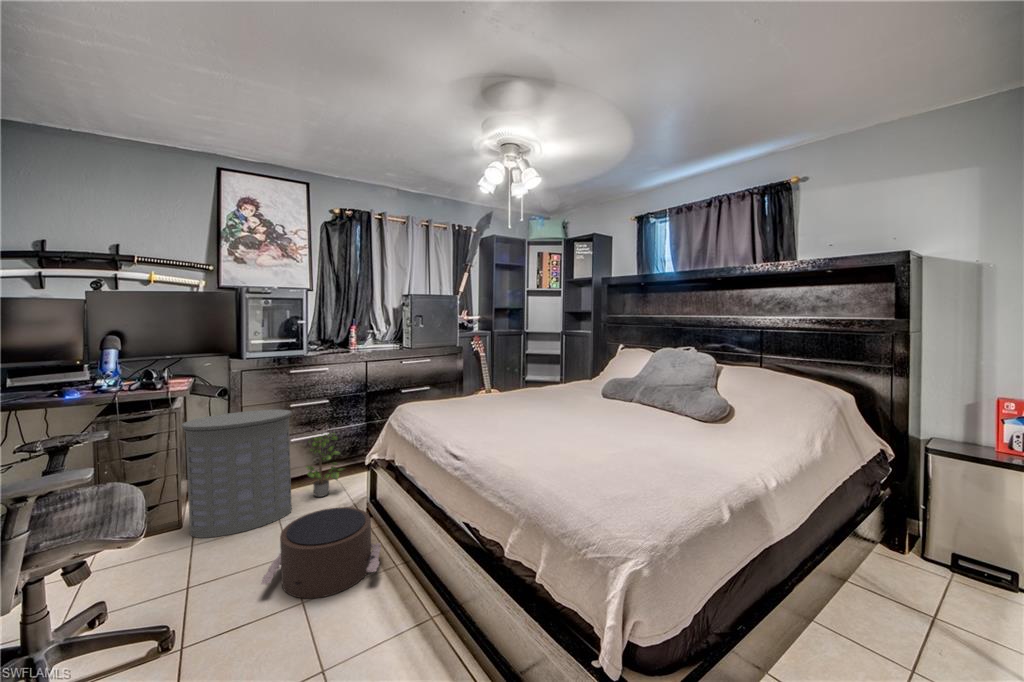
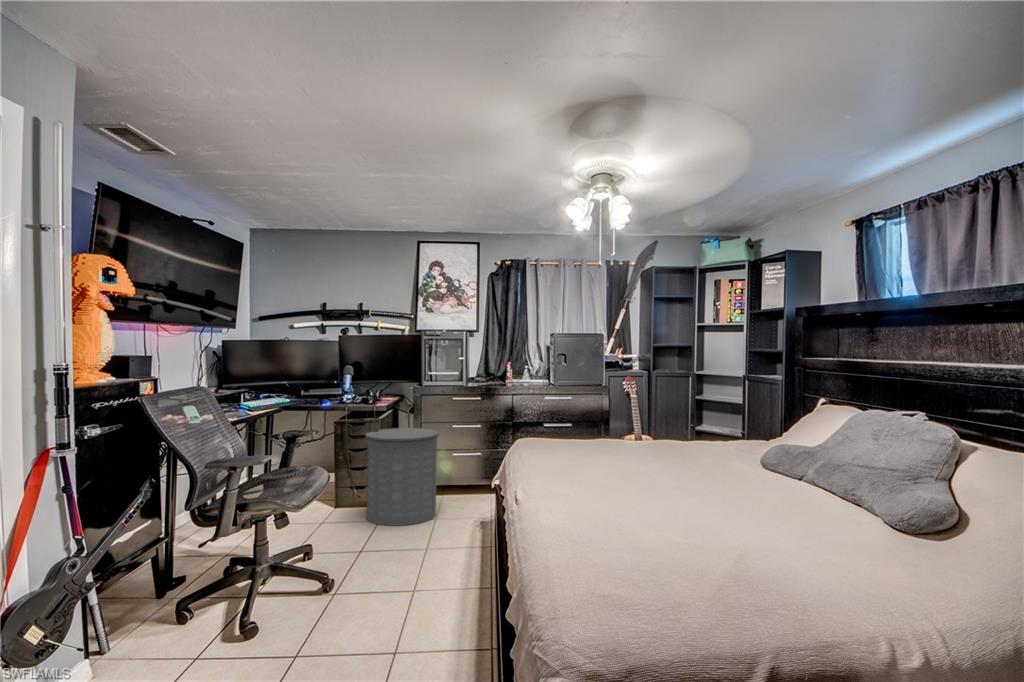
potted plant: present [306,433,343,497] -> none [451,454,484,511]
pouf: present [261,507,381,598] -> none [360,528,462,615]

